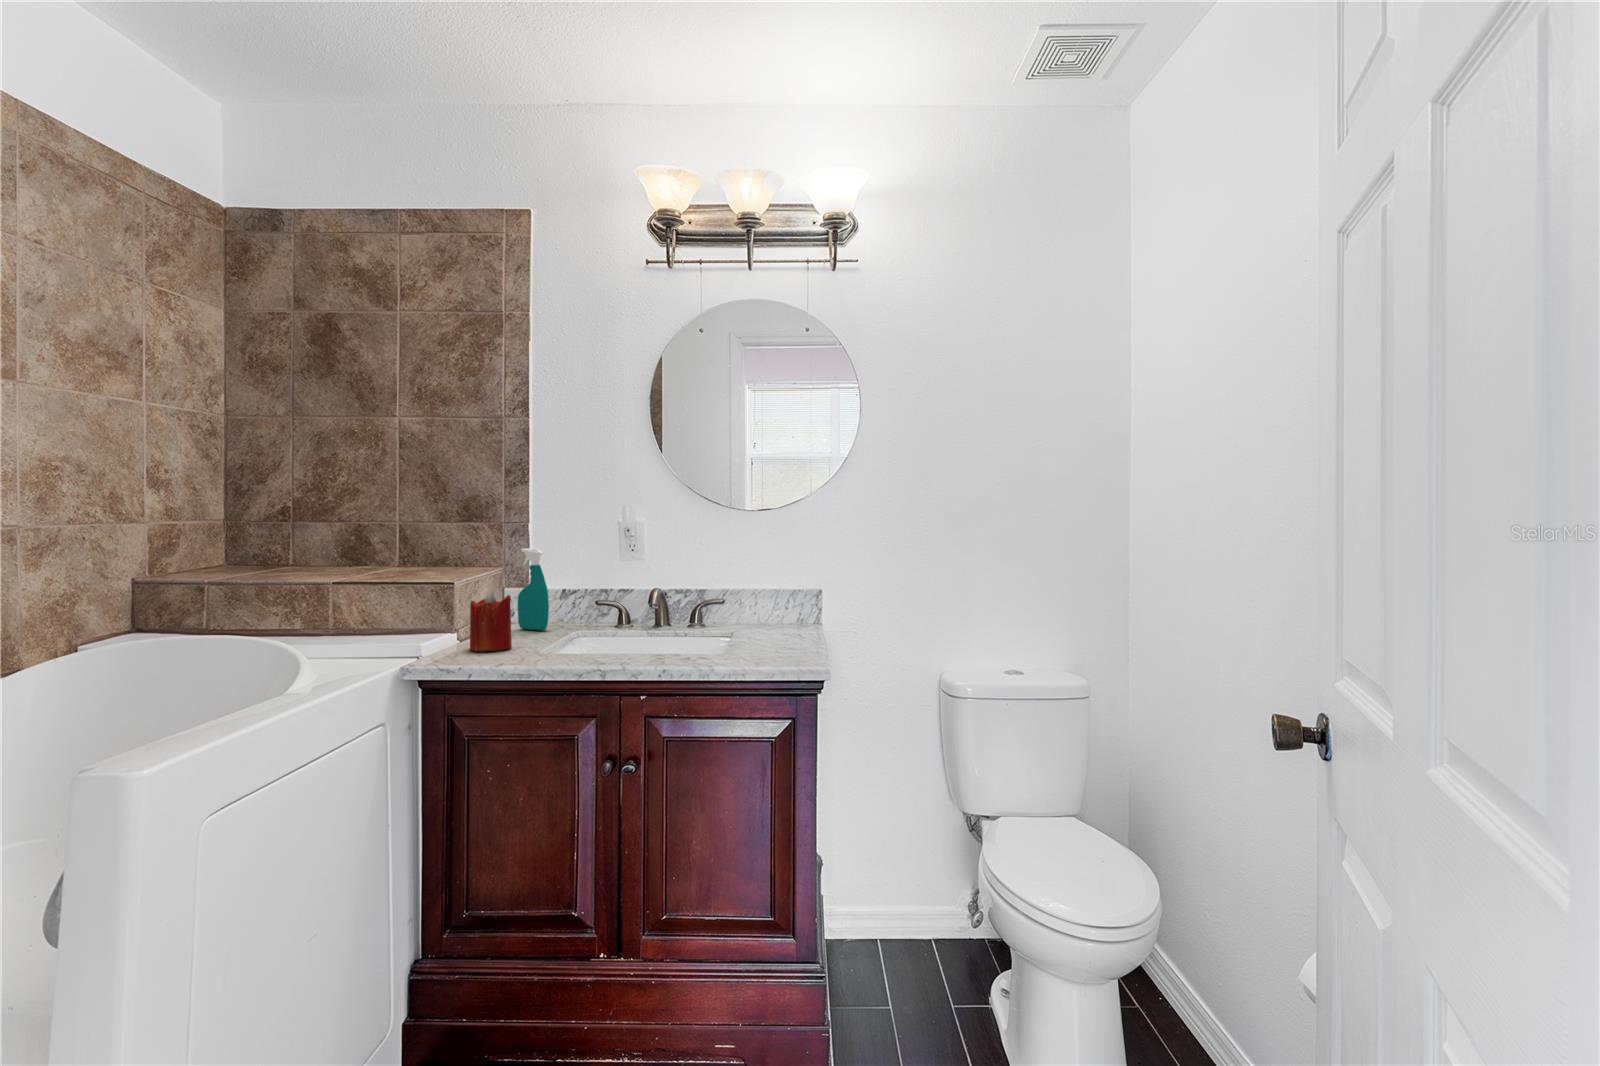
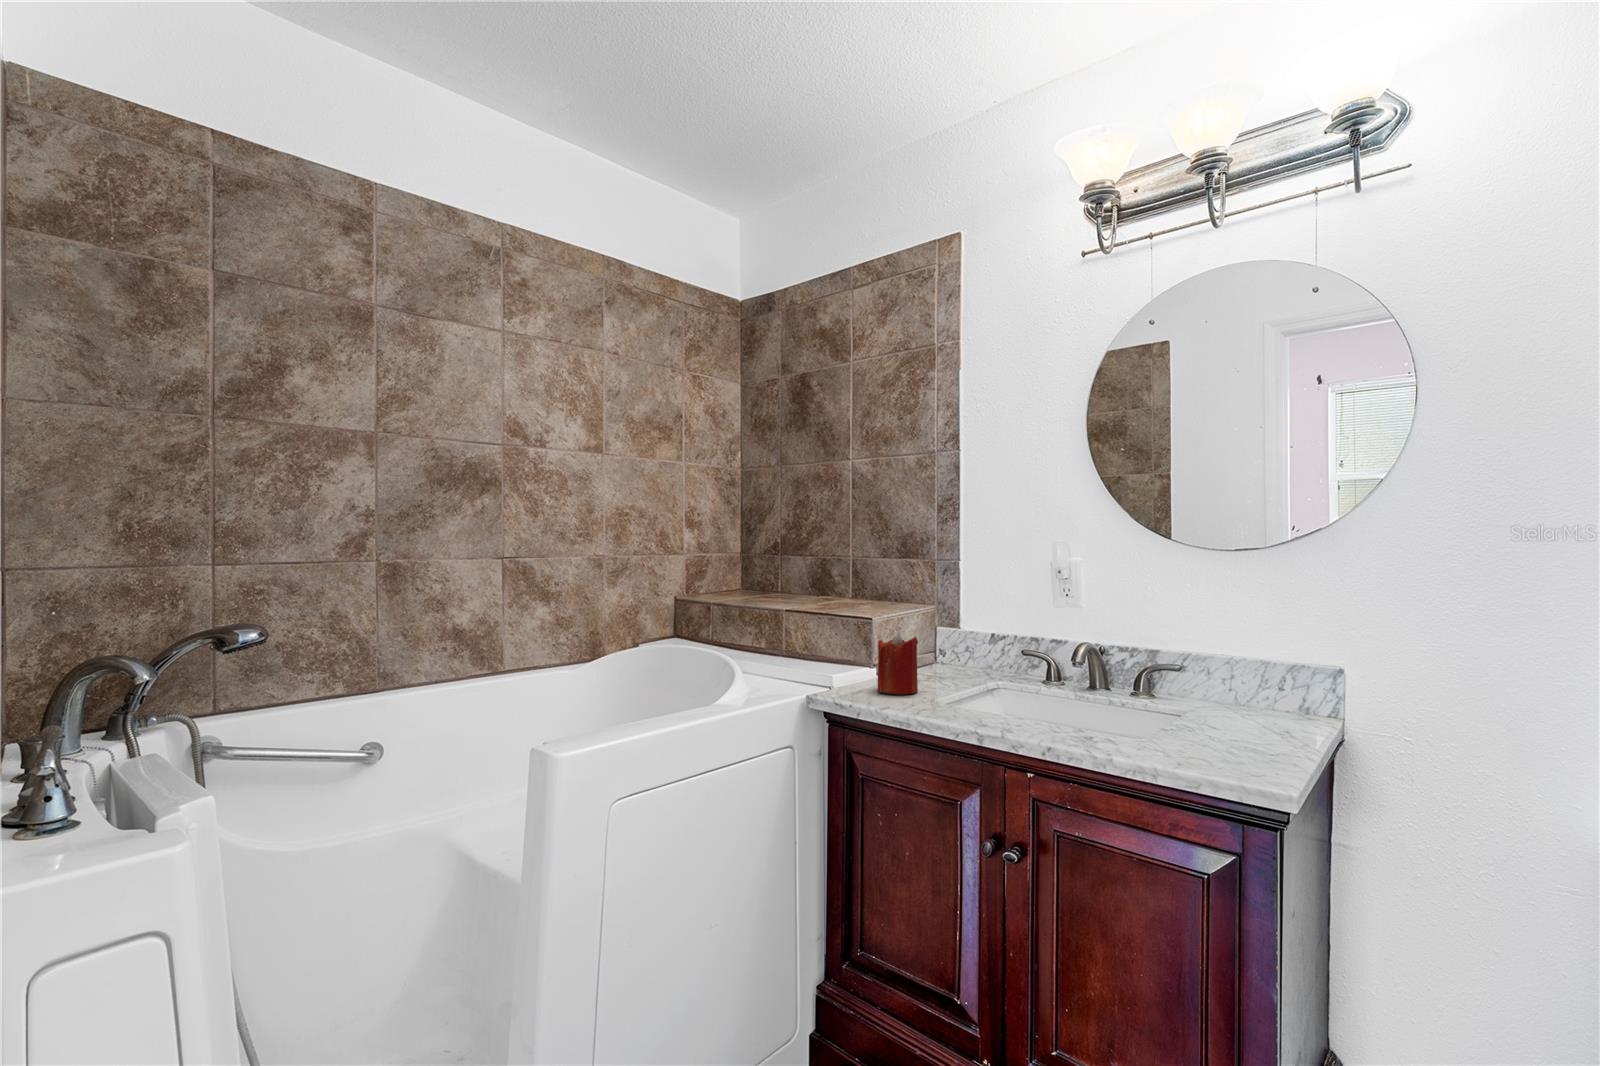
spray bottle: present [518,548,549,630] -> none [945,586,973,675]

